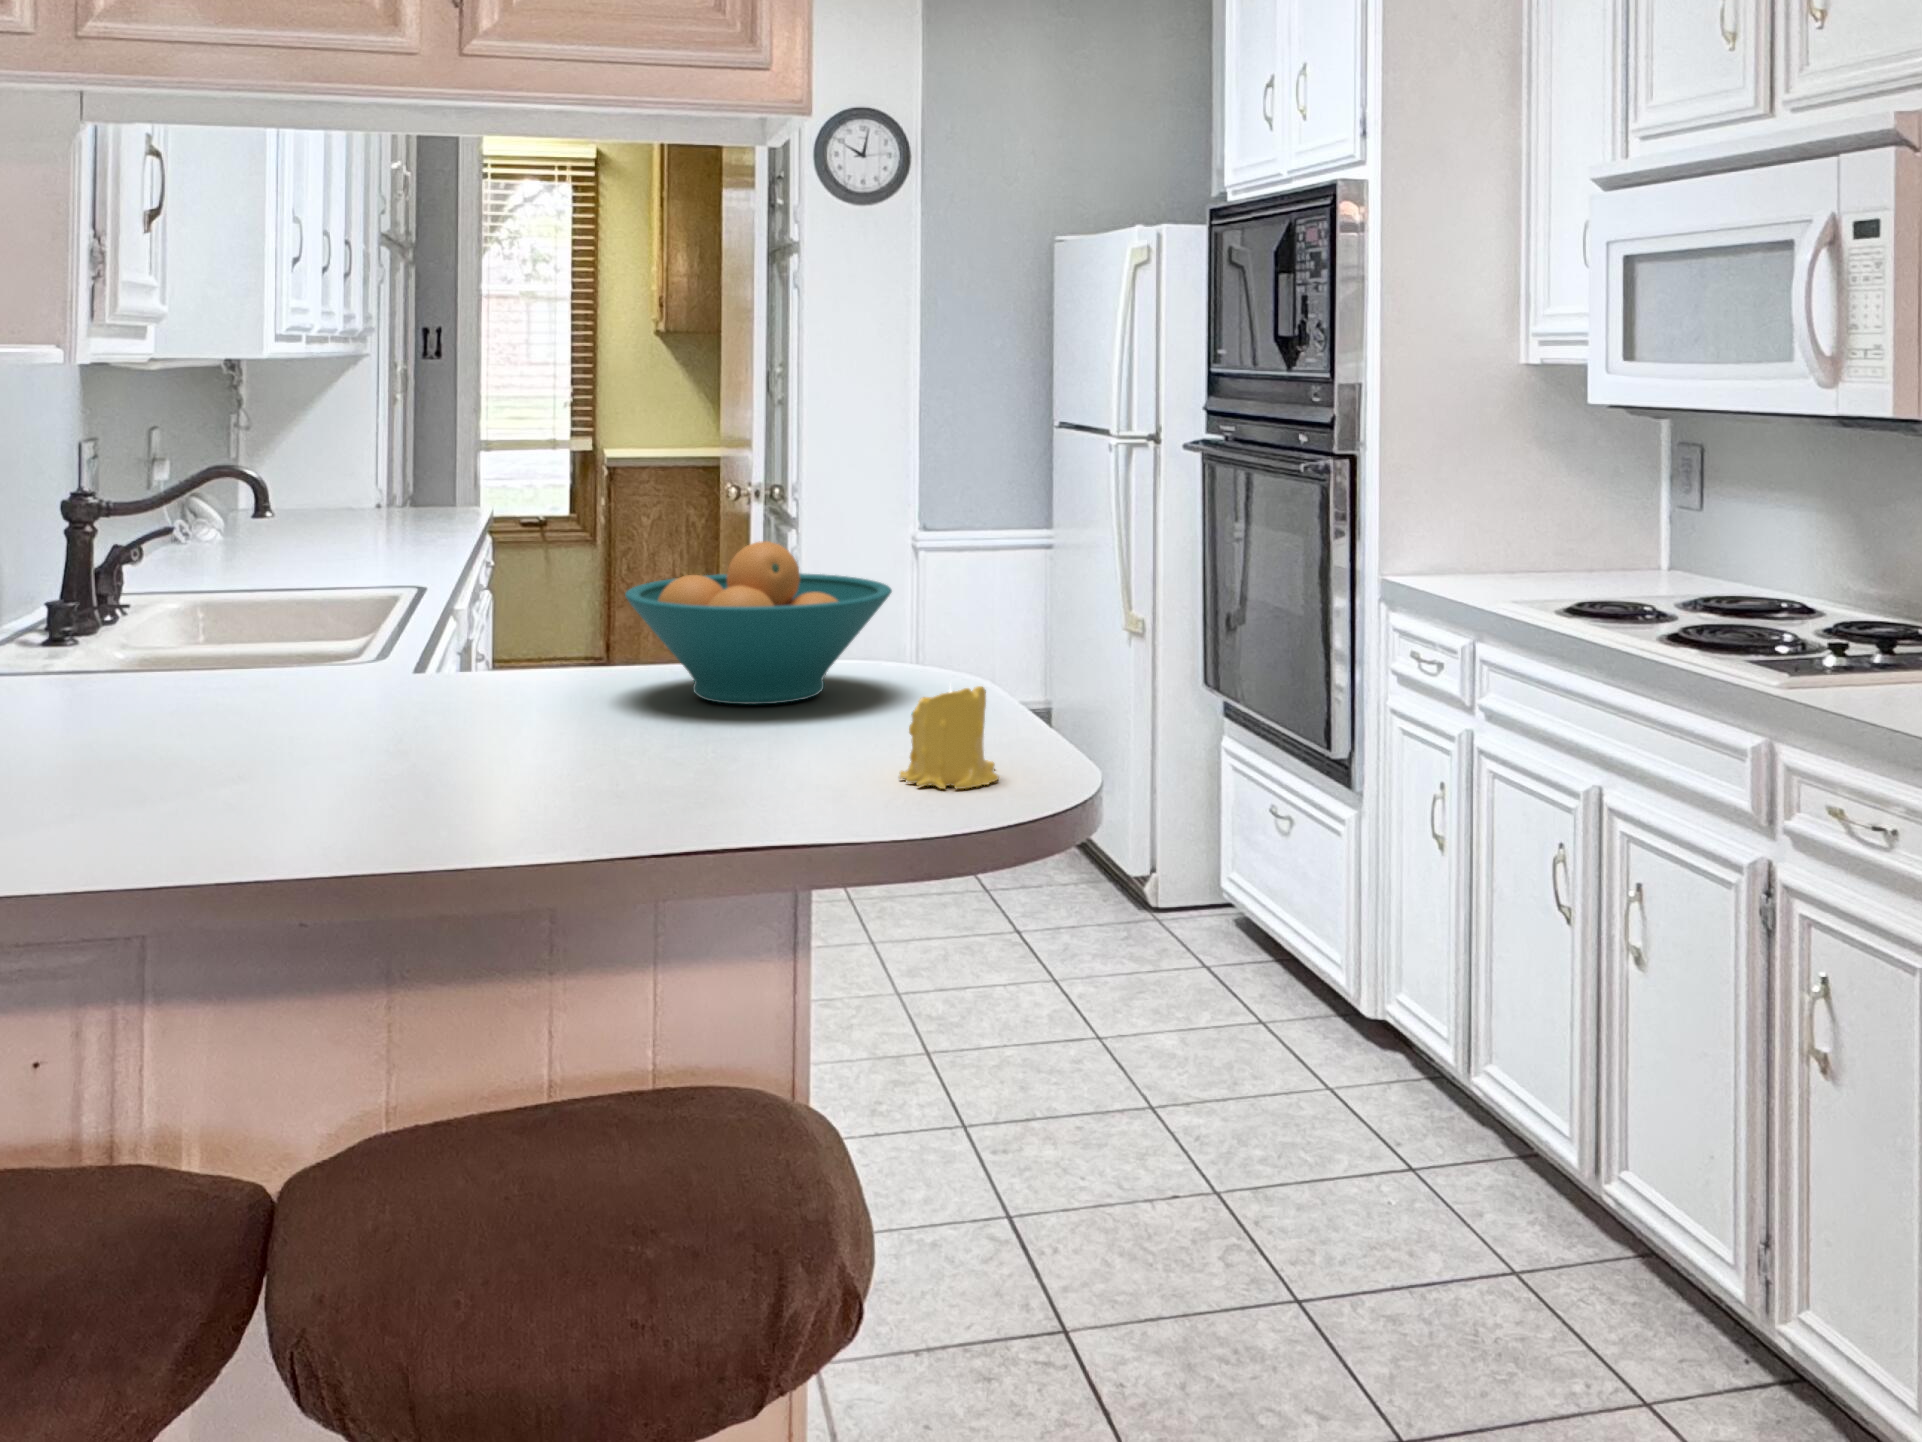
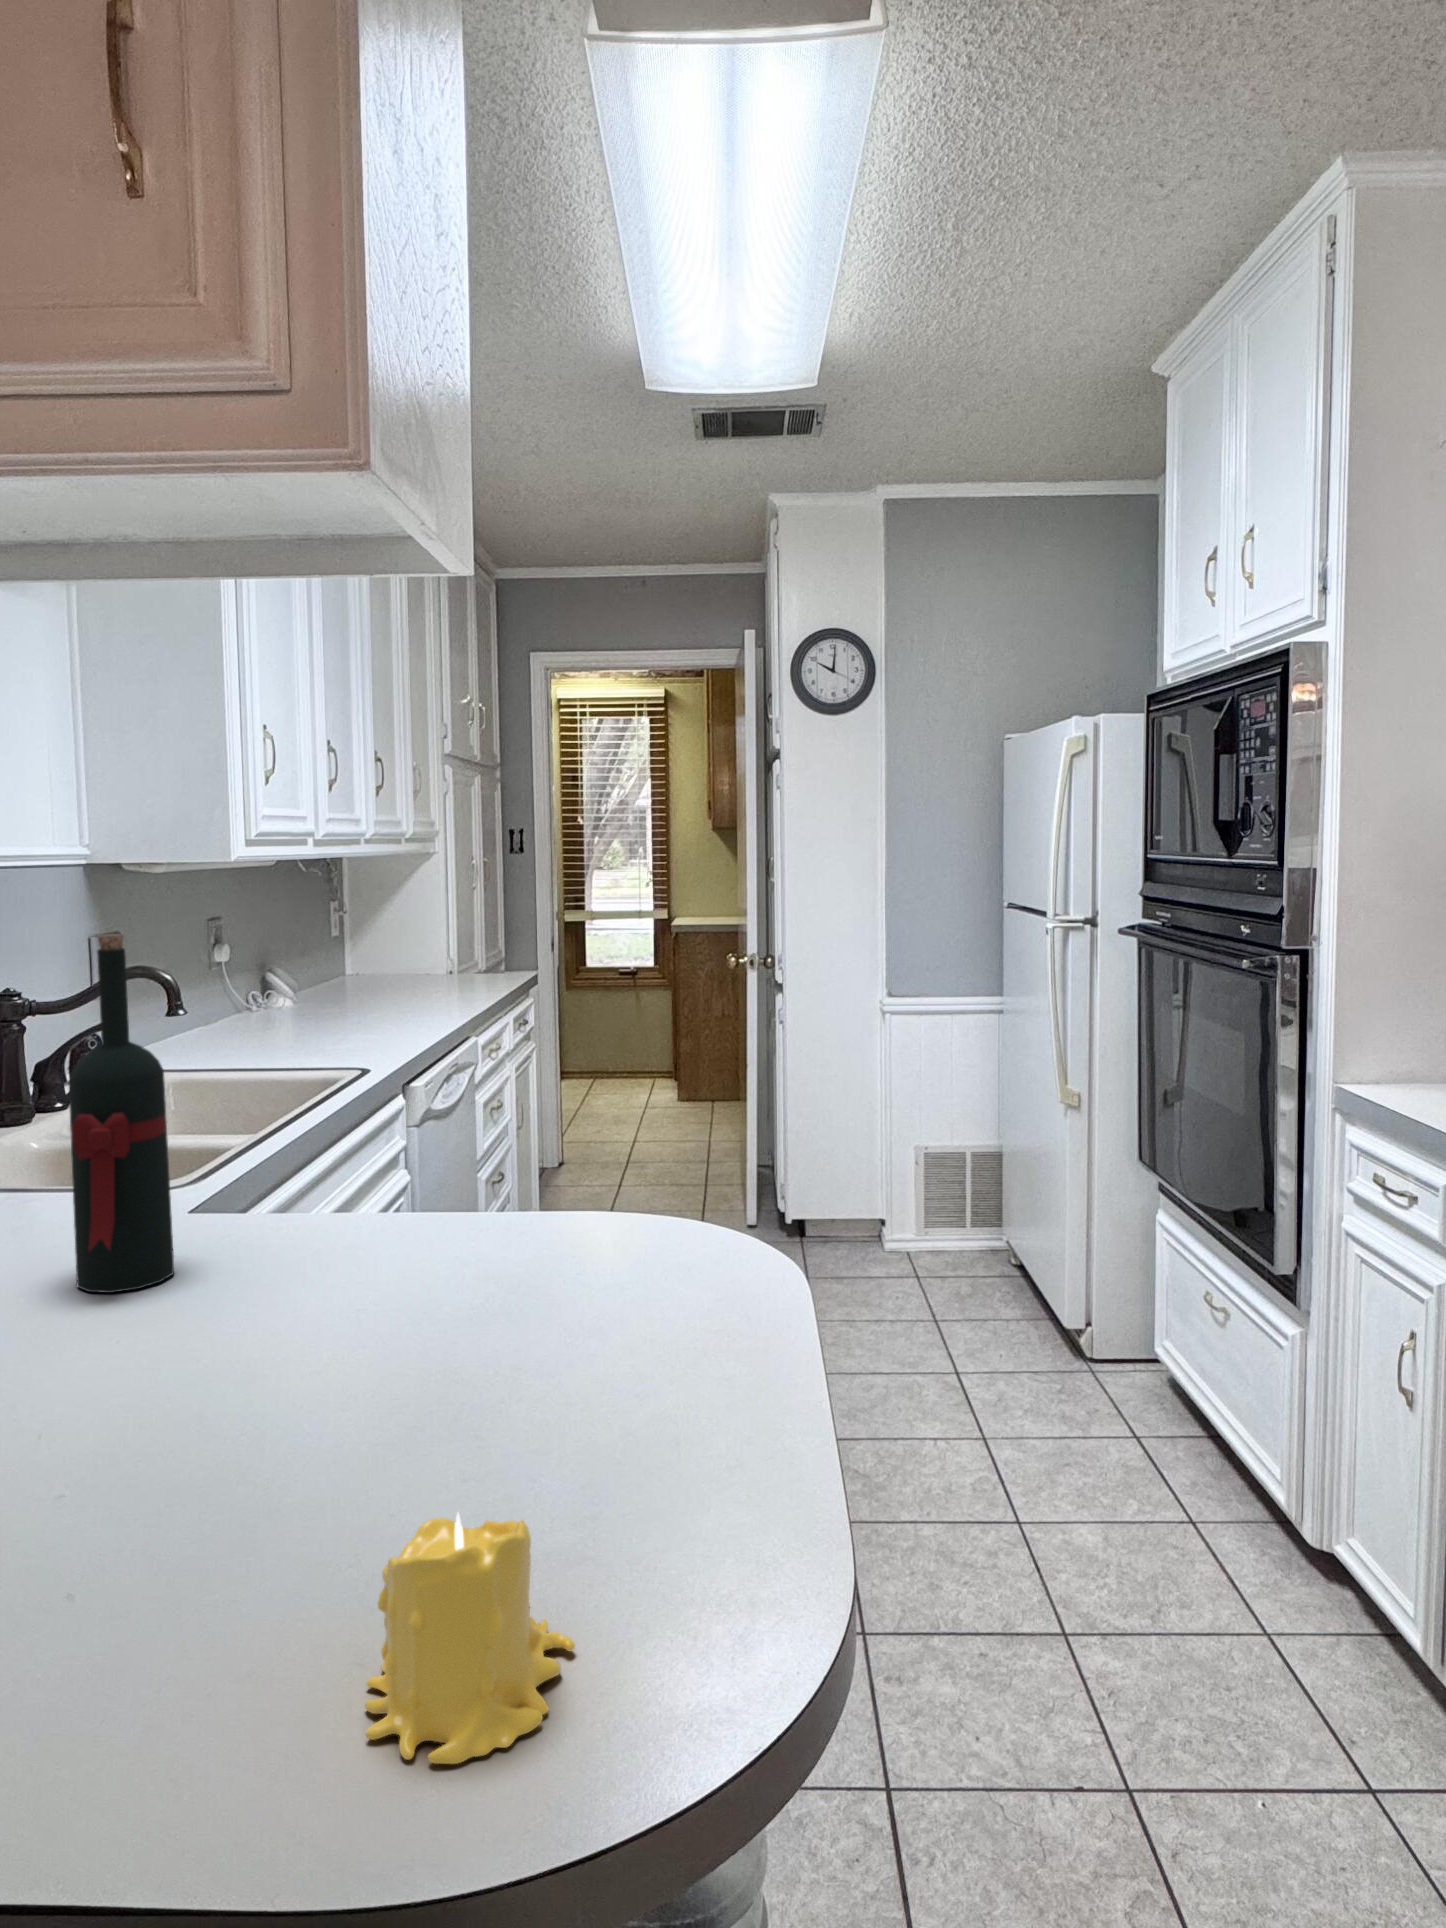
wine bottle: none [437,409,514,694] -> present [69,934,174,1293]
fruit bowl: present [625,541,892,704] -> none [231,1118,606,1355]

